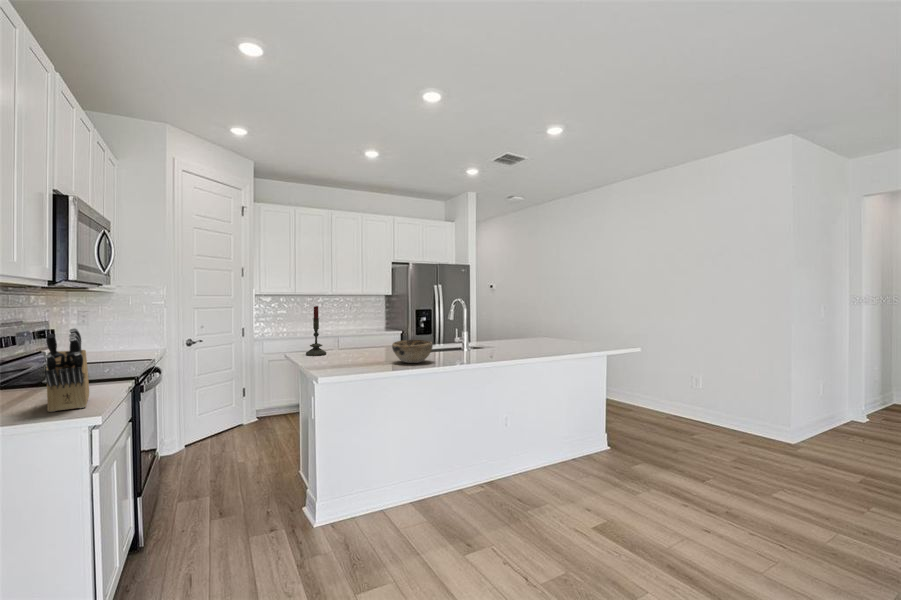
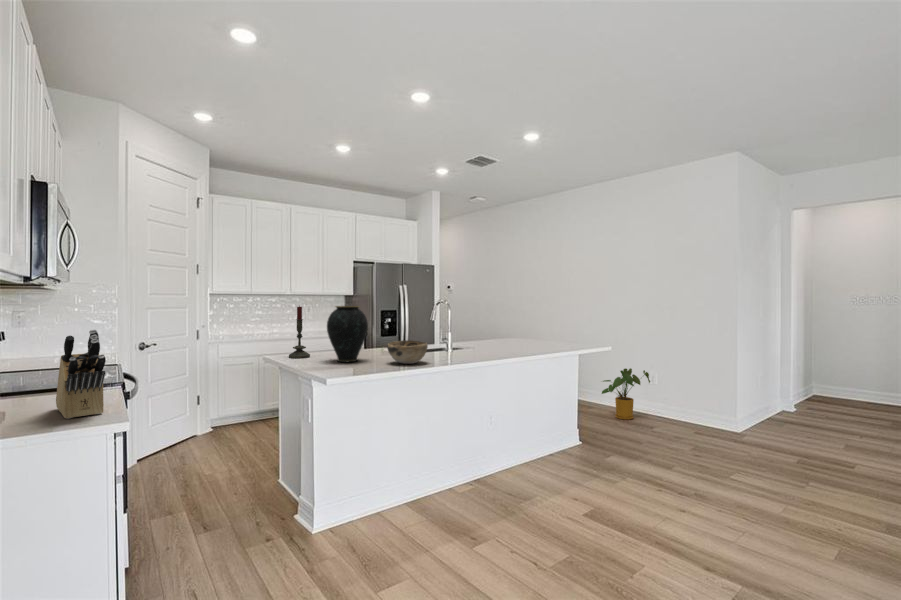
vase: none [336,305,376,361] -> present [327,306,368,362]
house plant: none [637,370,692,424] -> present [602,368,650,420]

